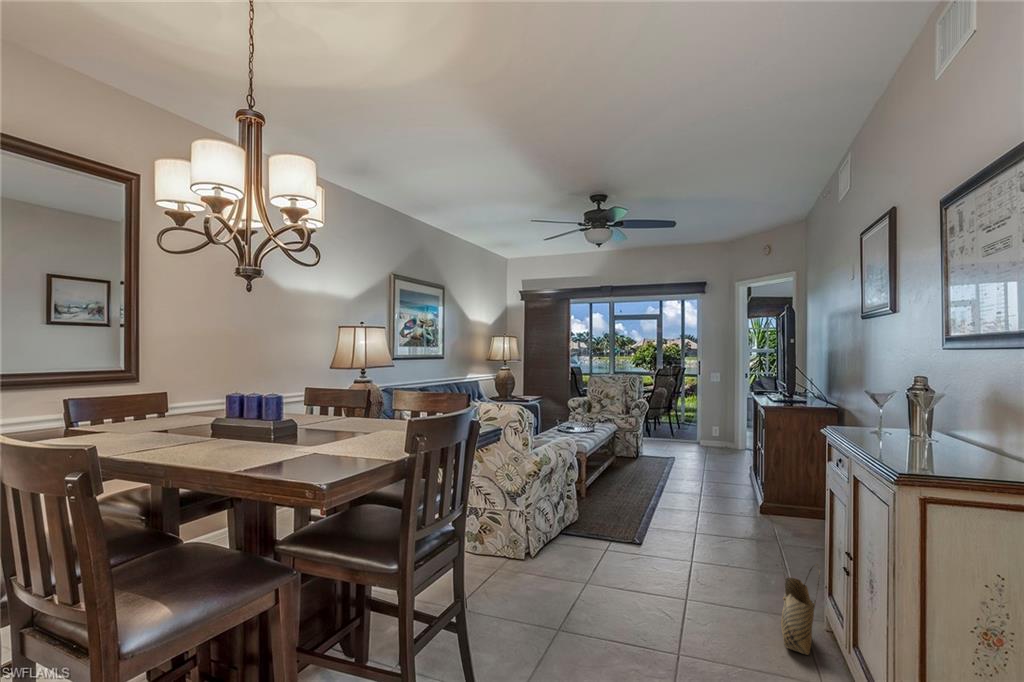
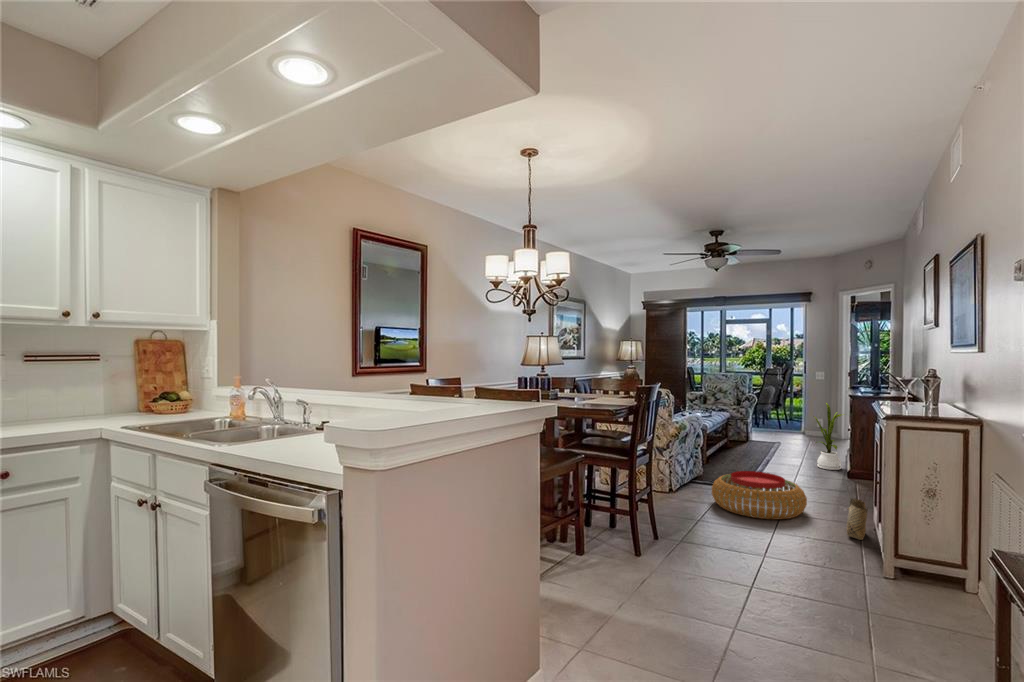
house plant: none [713,412,754,499] -> present [815,403,844,470]
pouf: none [583,525,718,613] -> present [712,471,807,519]

